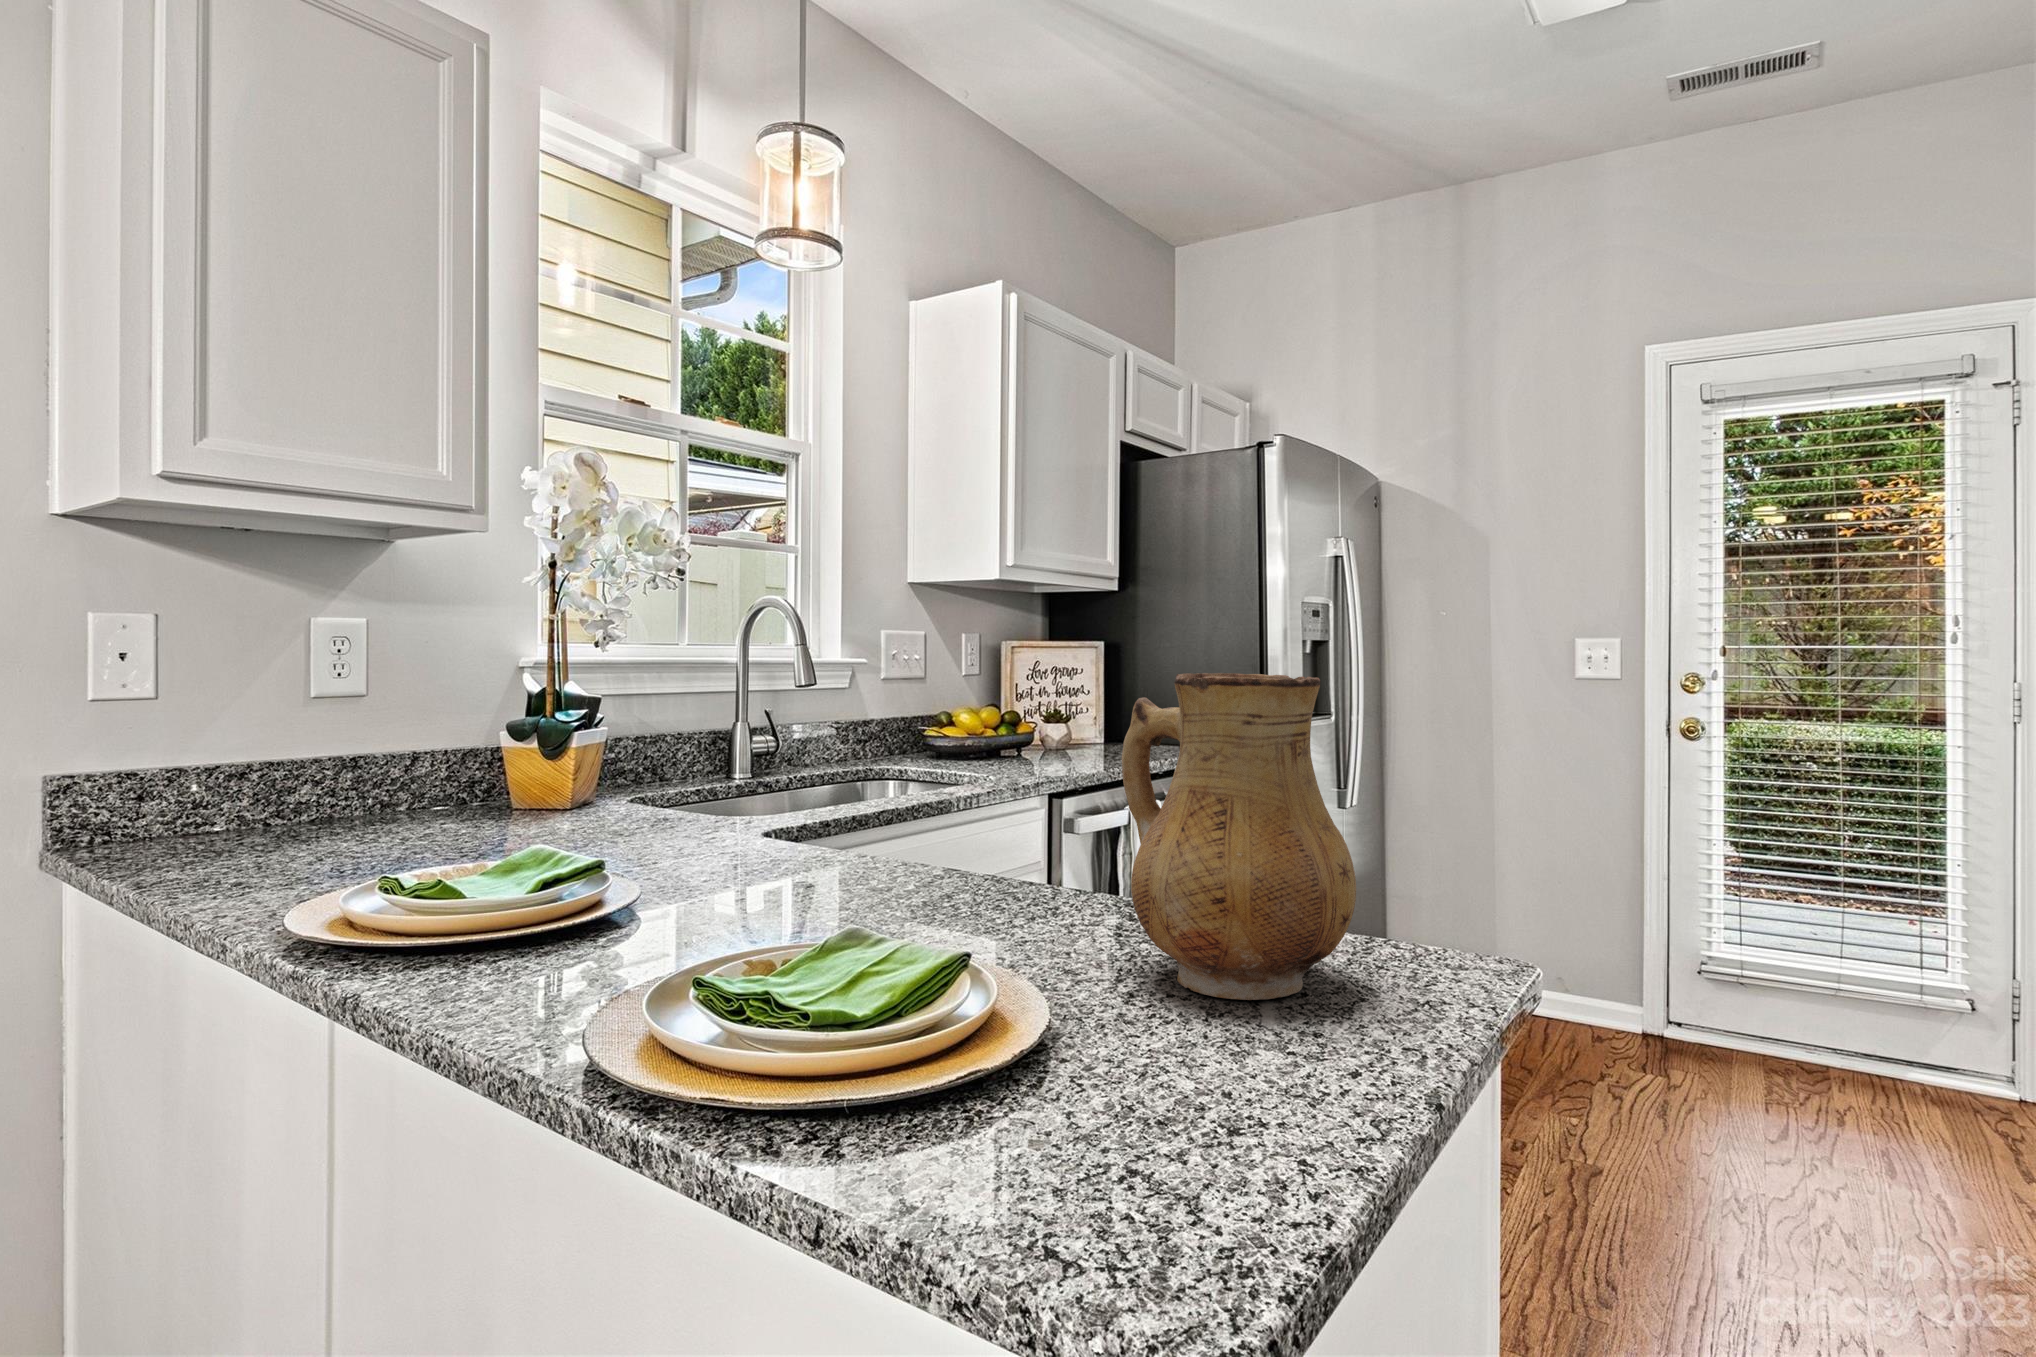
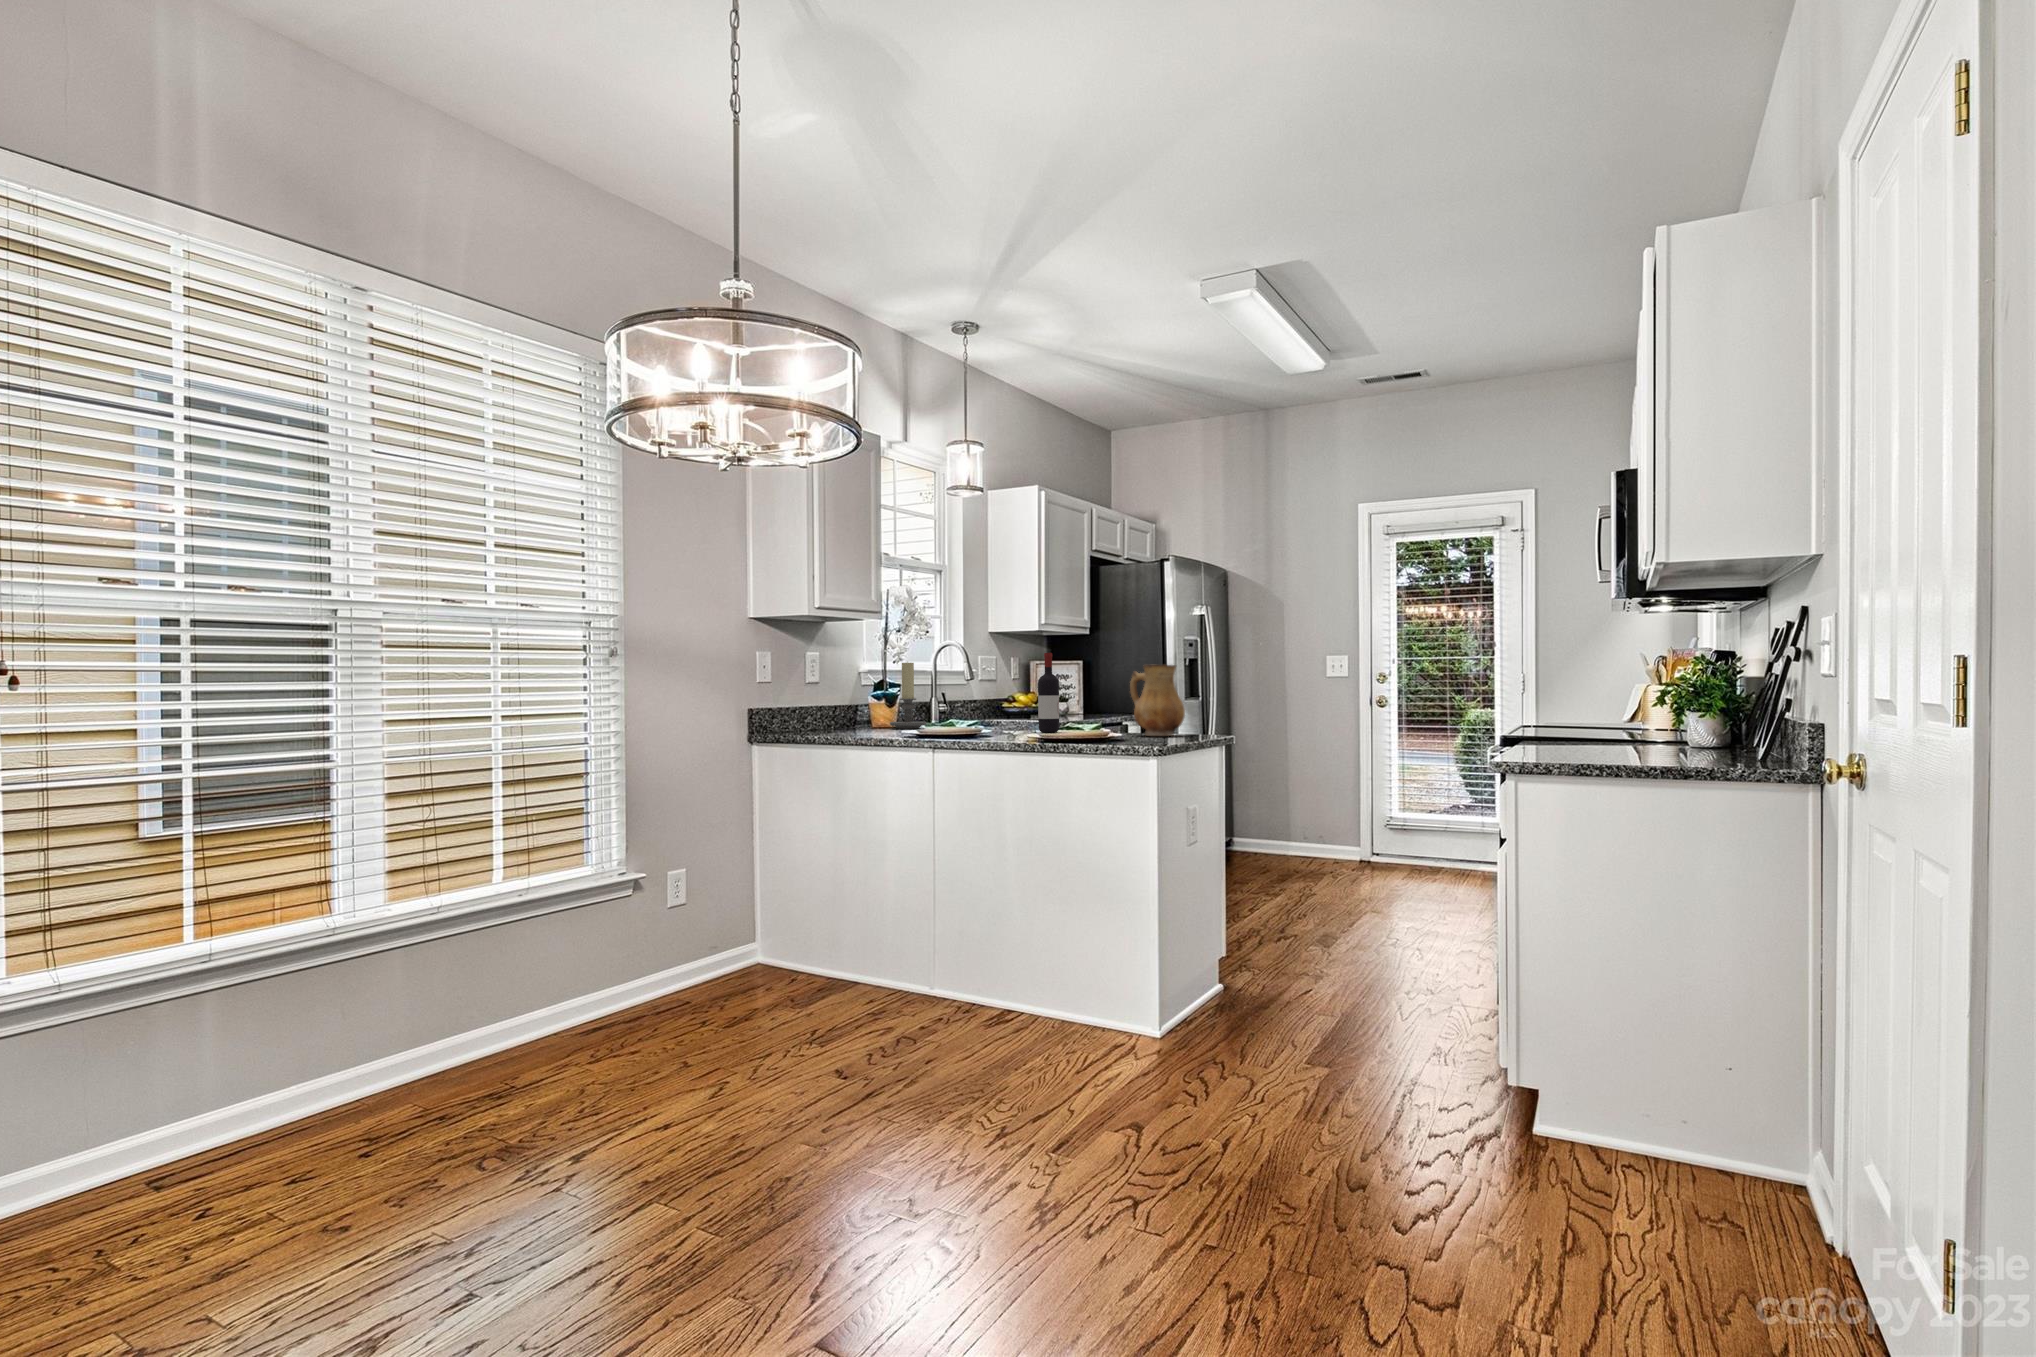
wine bottle: none [827,621,899,897] -> present [1038,653,1059,732]
candle holder: none [498,642,605,830] -> present [890,662,926,729]

